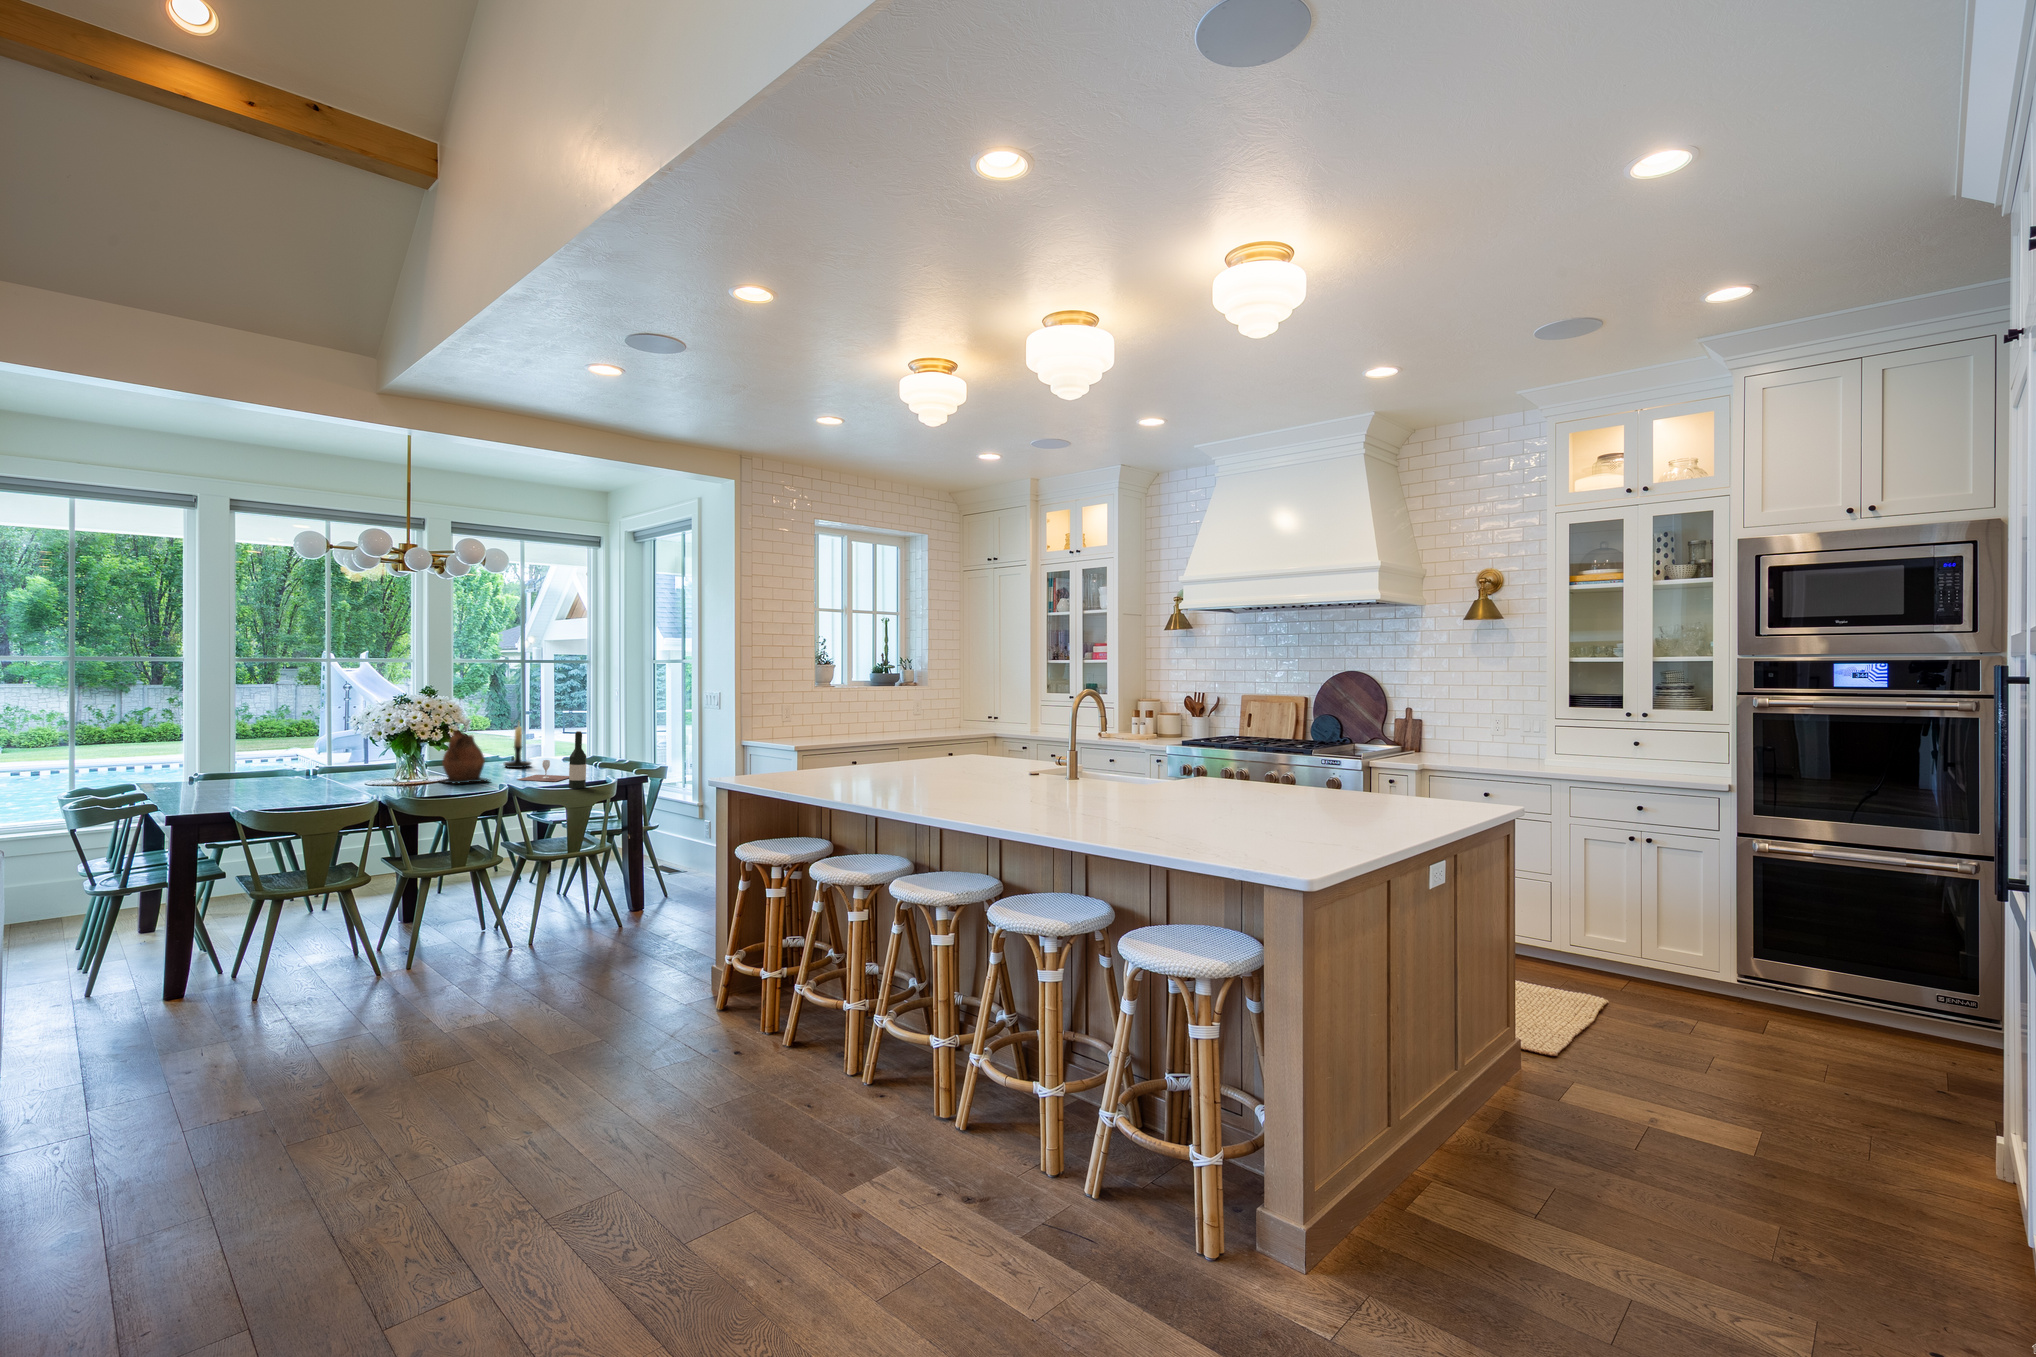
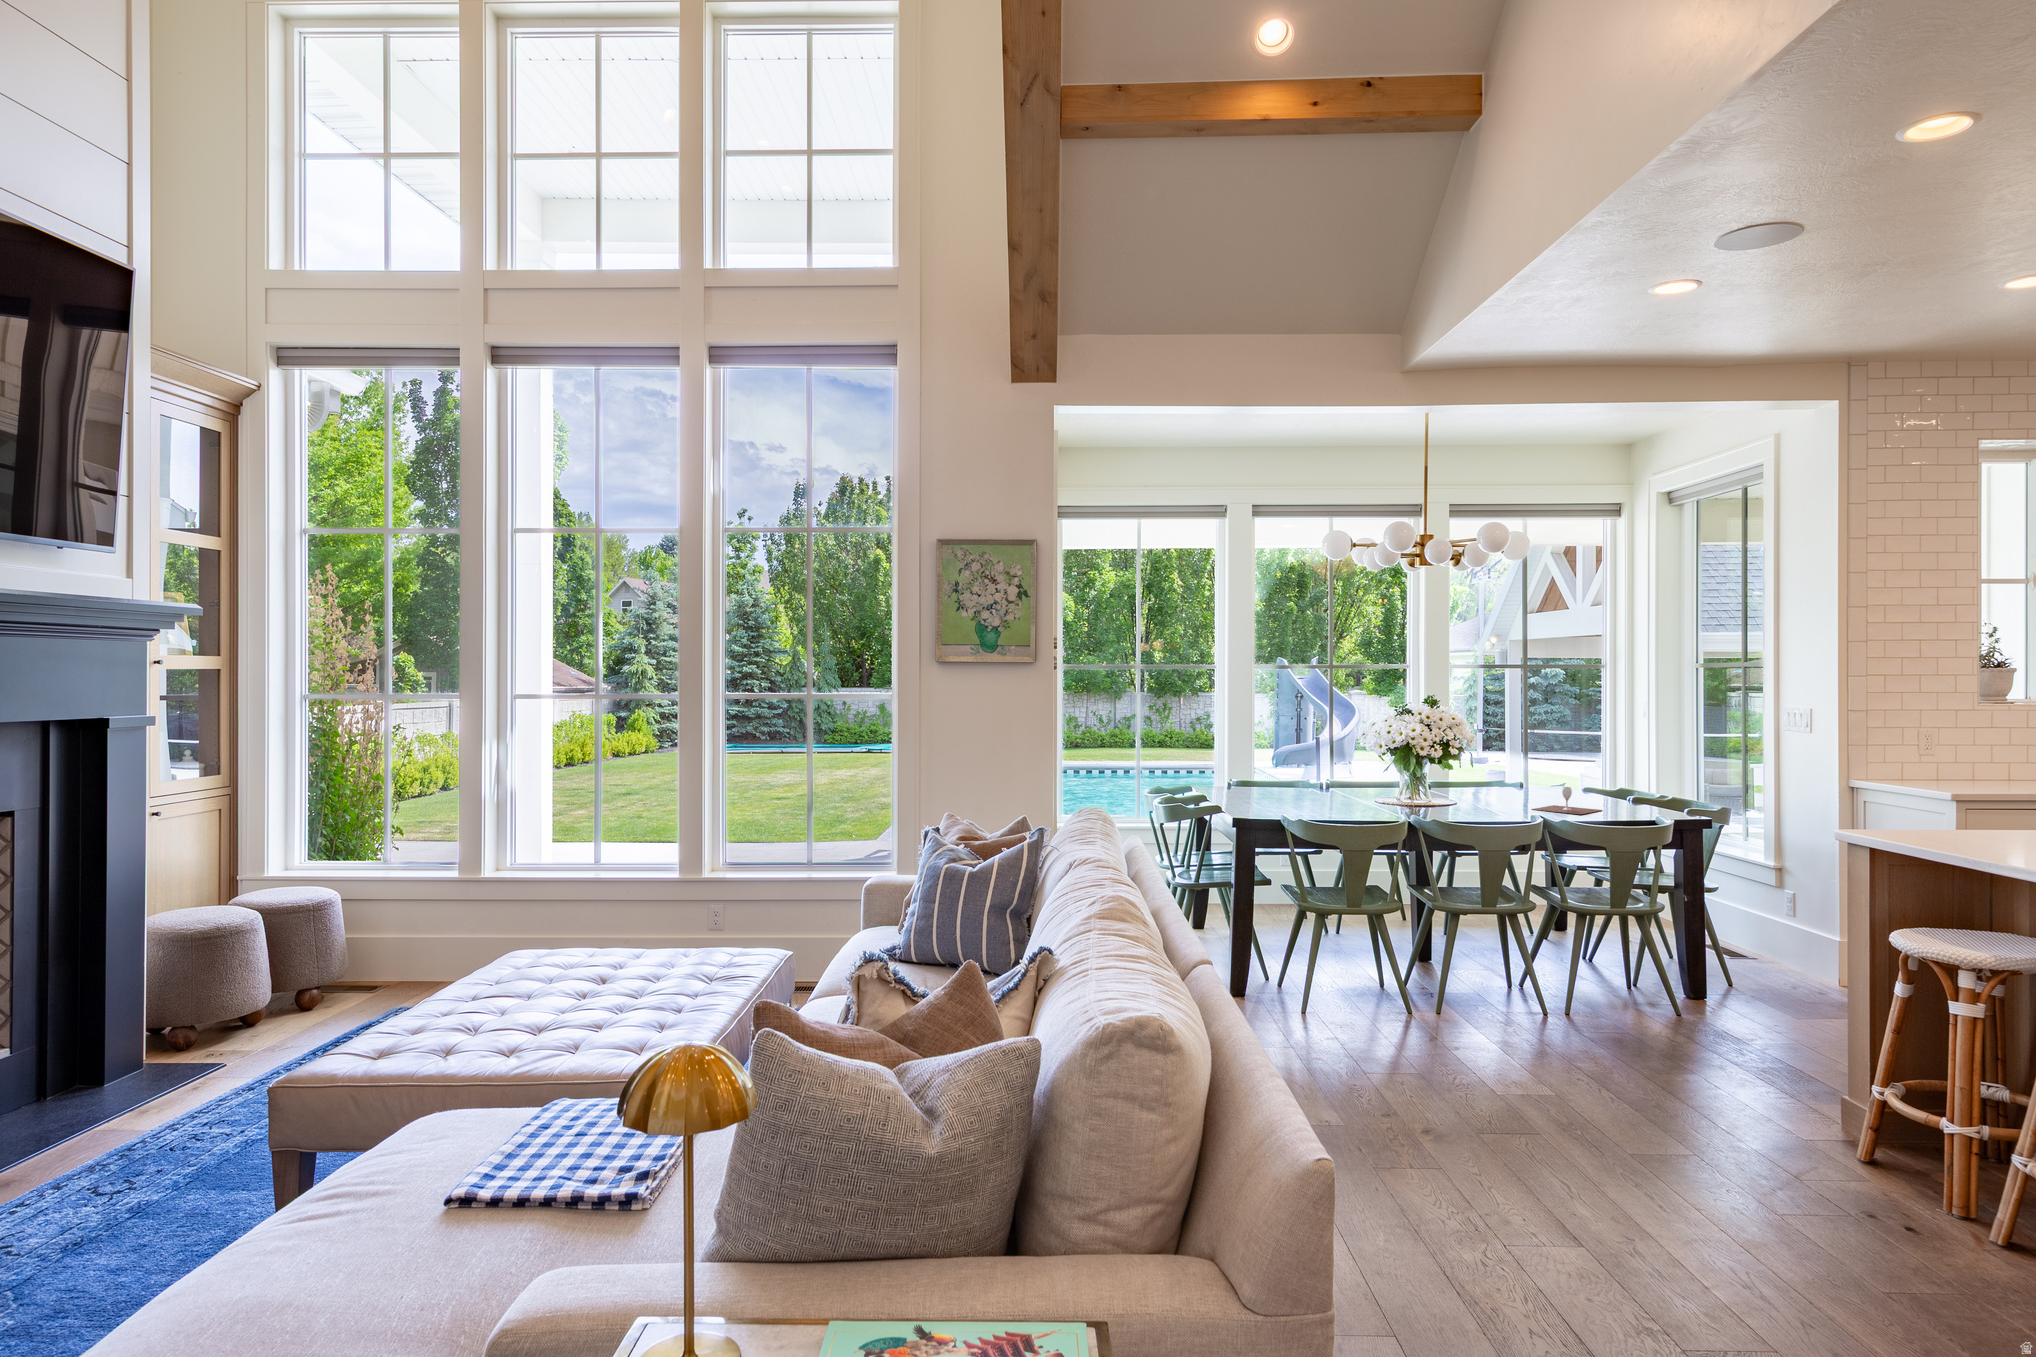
candle holder: present [504,723,531,768] -> none [1512,738,1545,797]
ceramic pitcher: present [439,730,491,783] -> none [1441,746,1503,809]
wine bottle: present [569,731,586,788] -> none [1600,750,1622,824]

